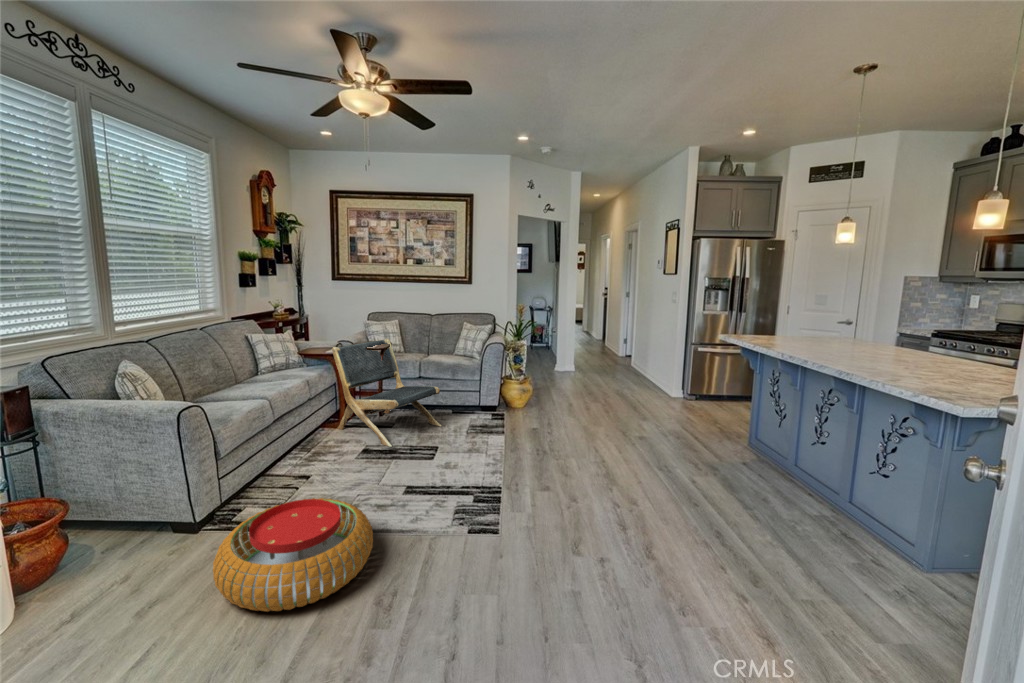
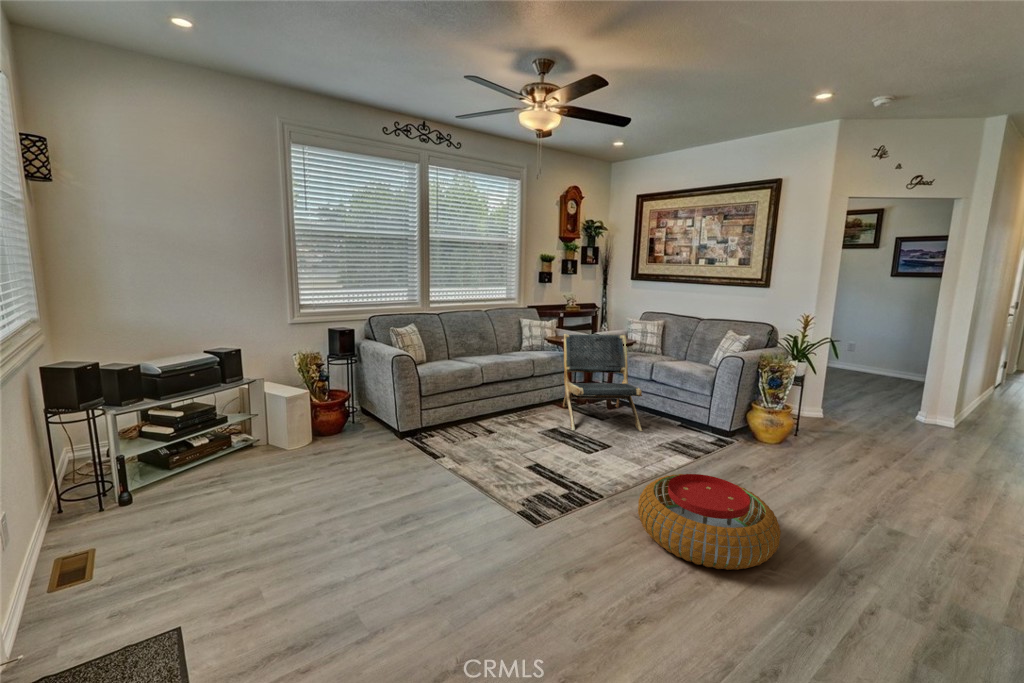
pouf: present [213,498,373,612] -> present [638,474,781,570]

